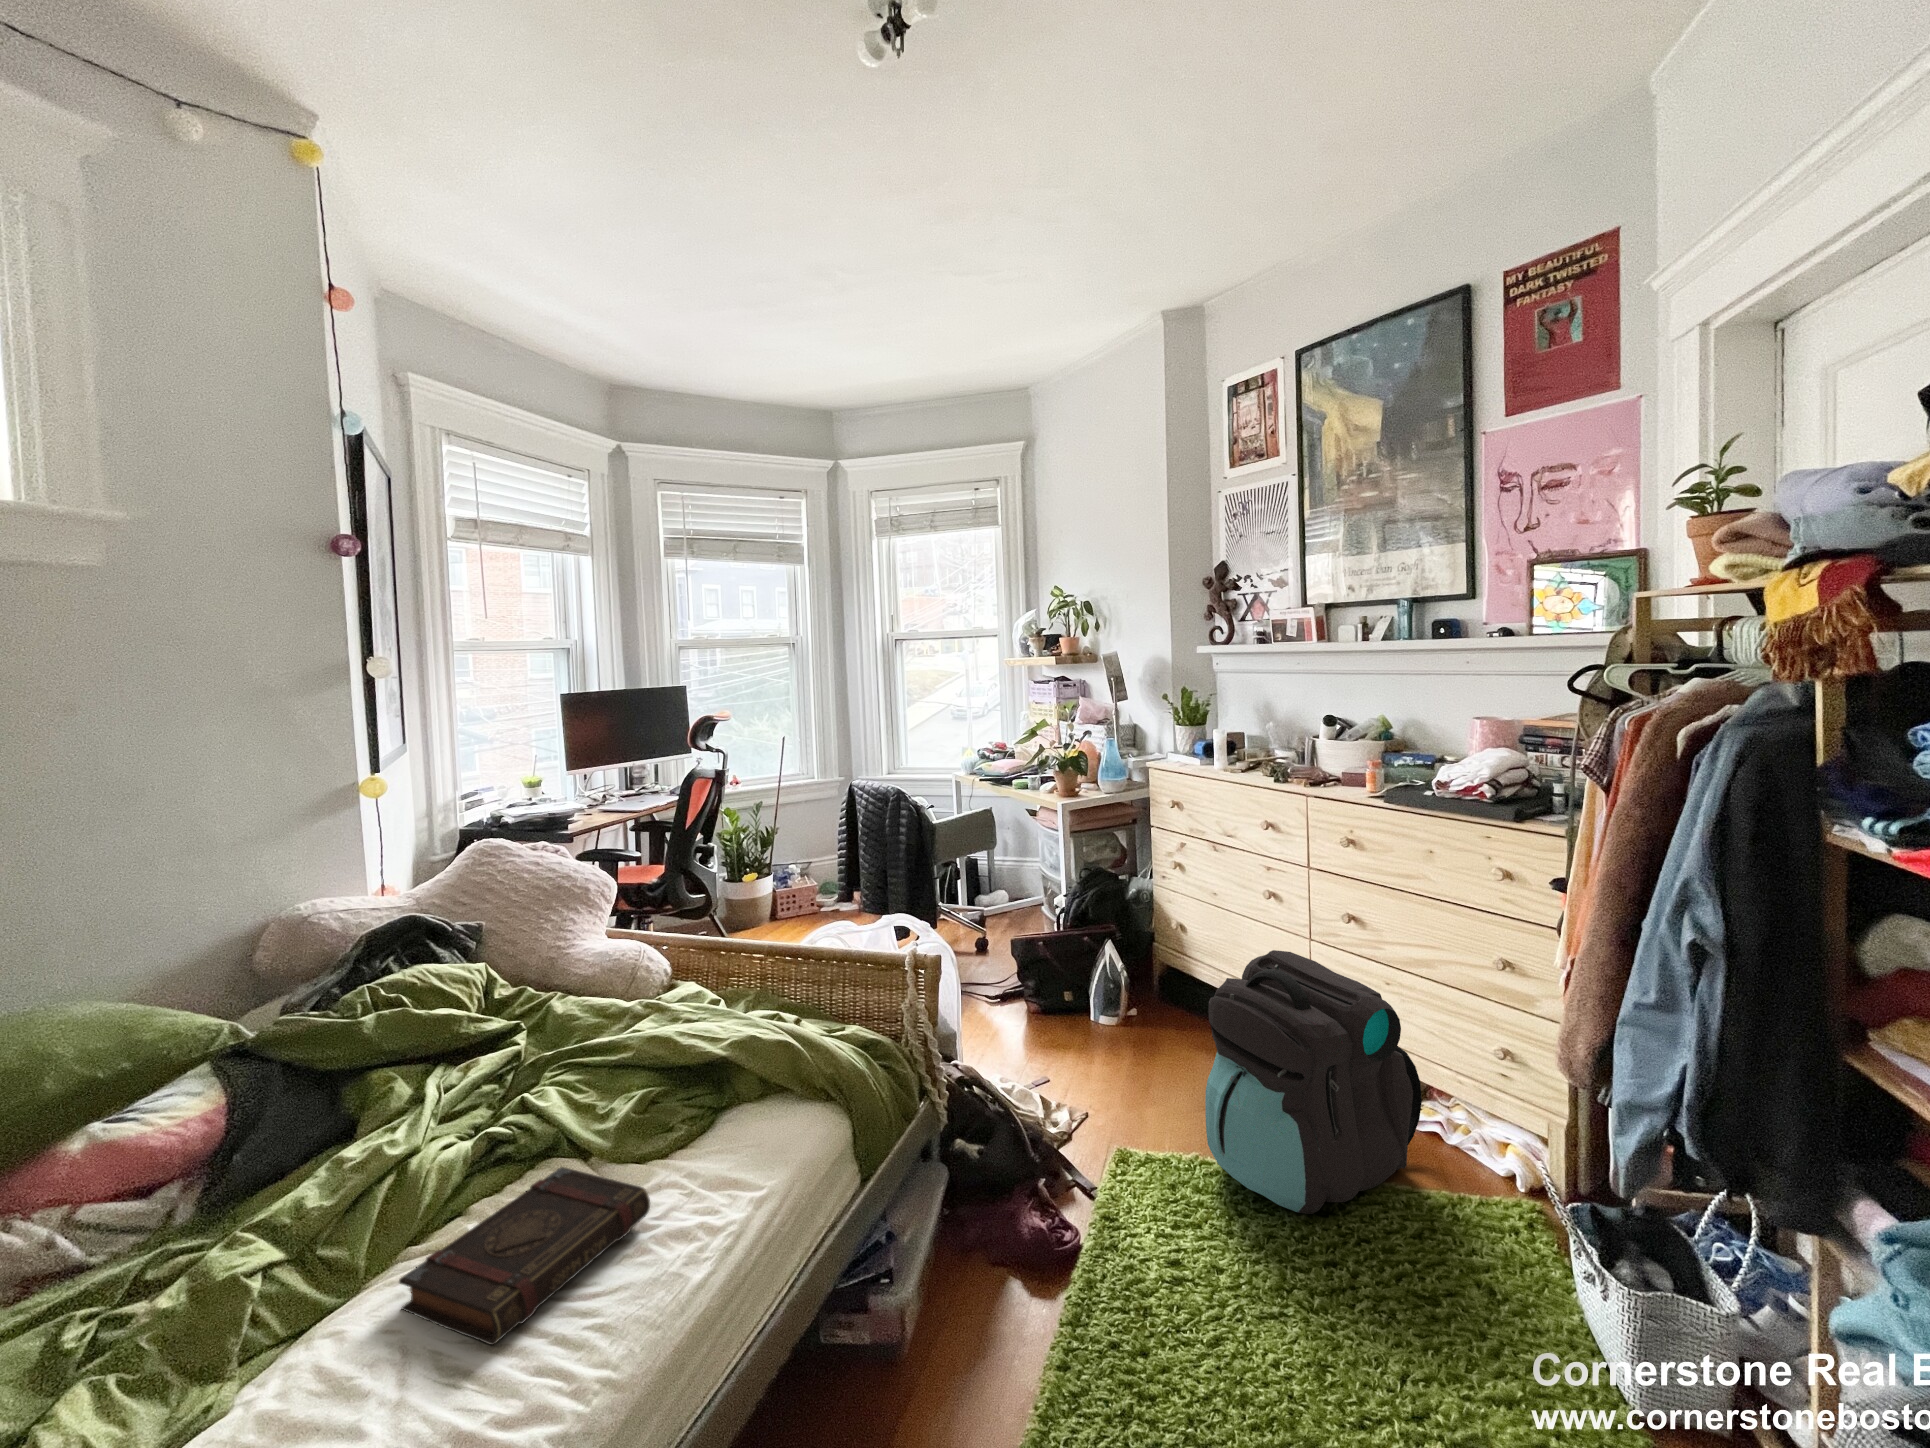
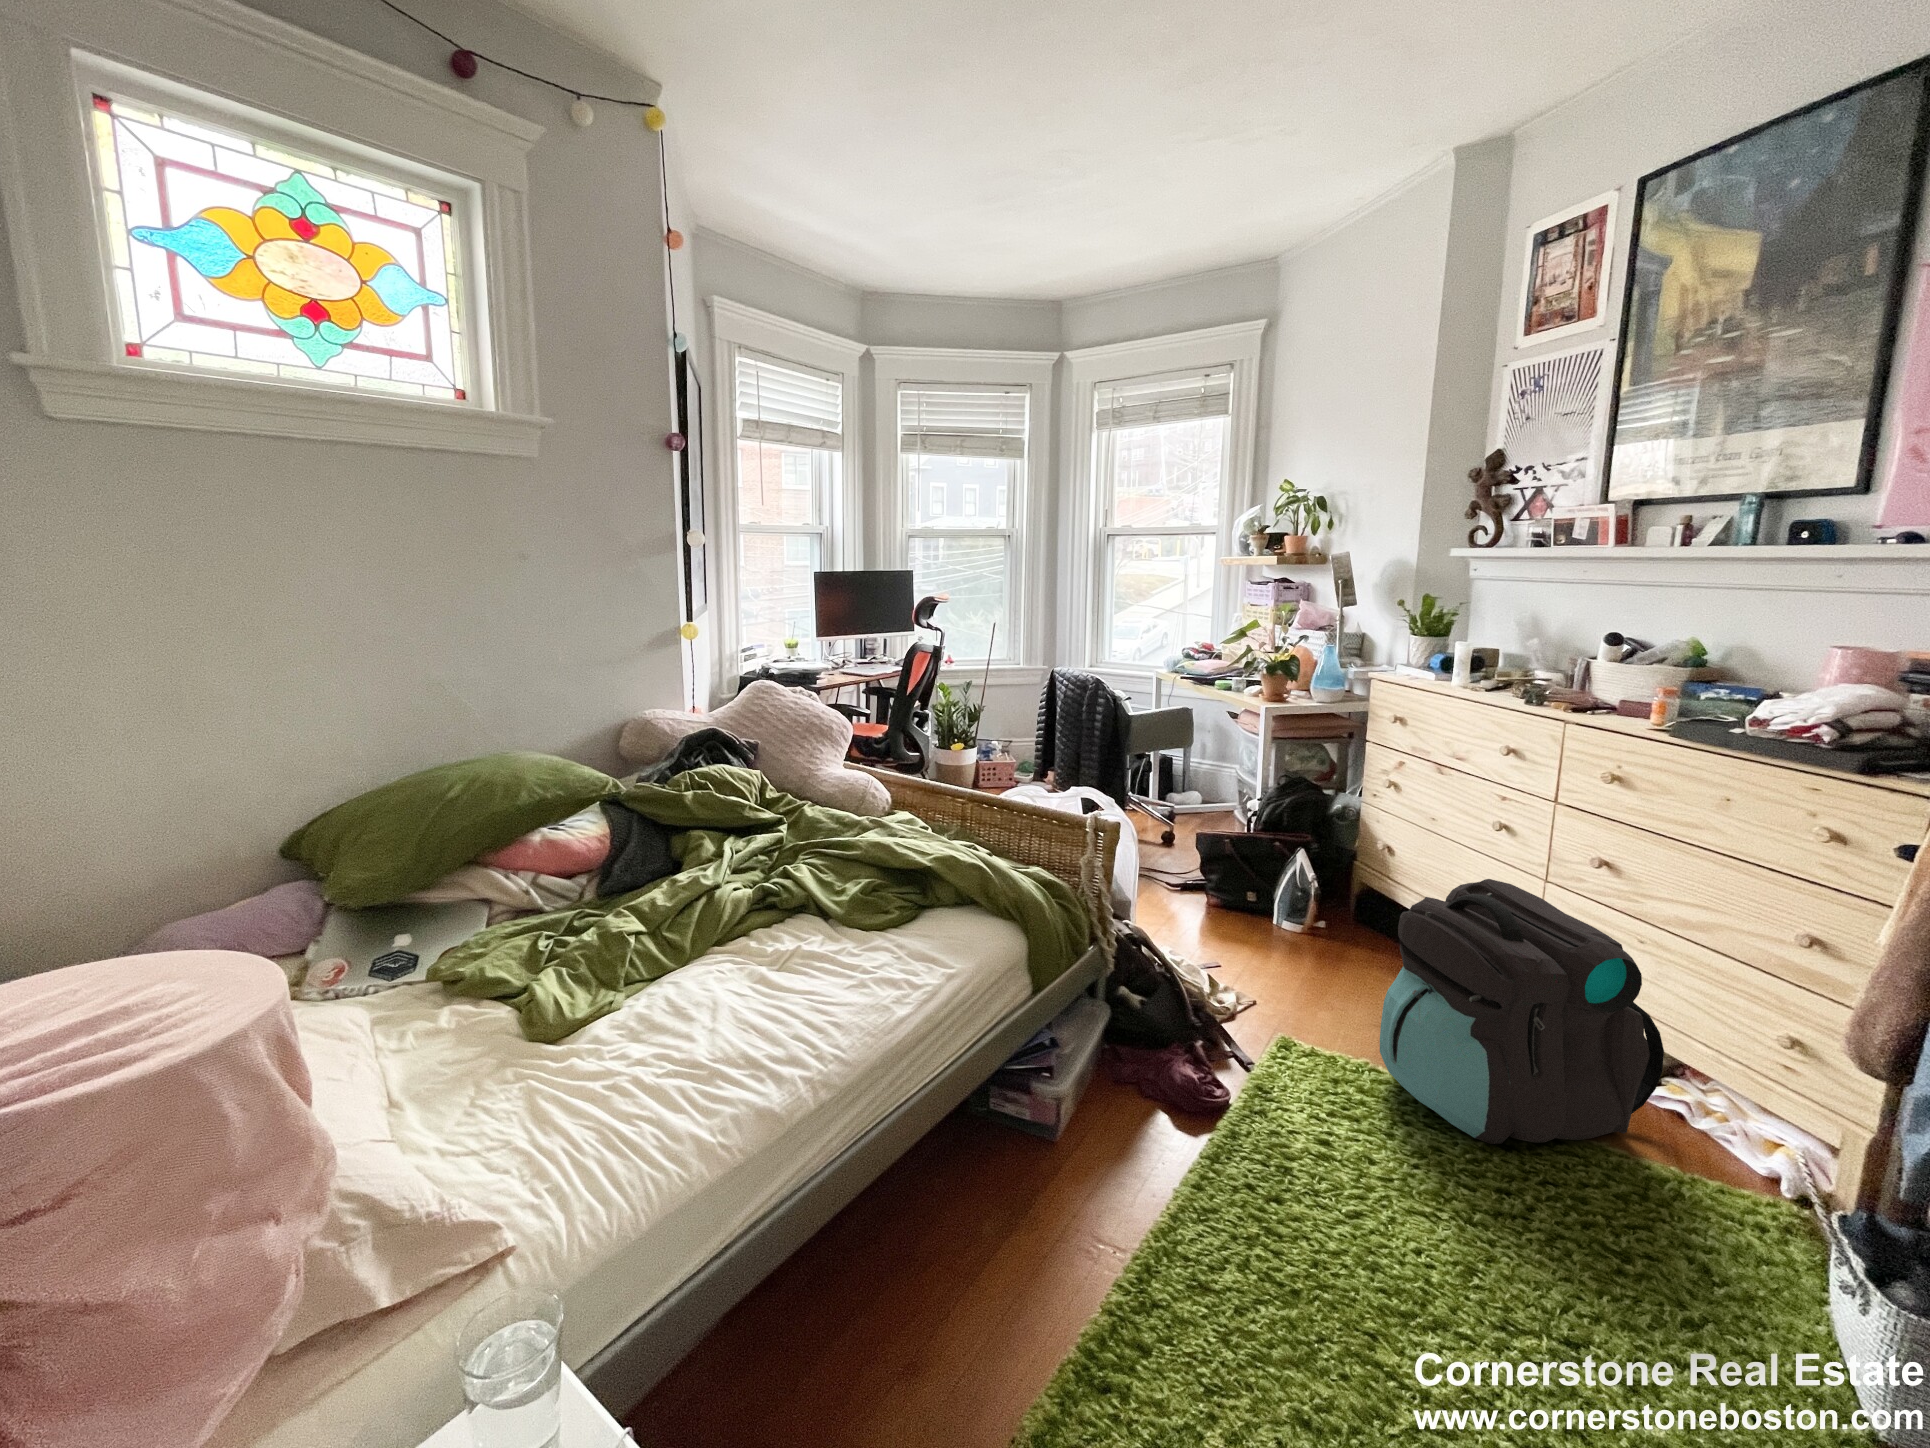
book: present [399,1167,650,1345] -> none [709,917,869,1015]

